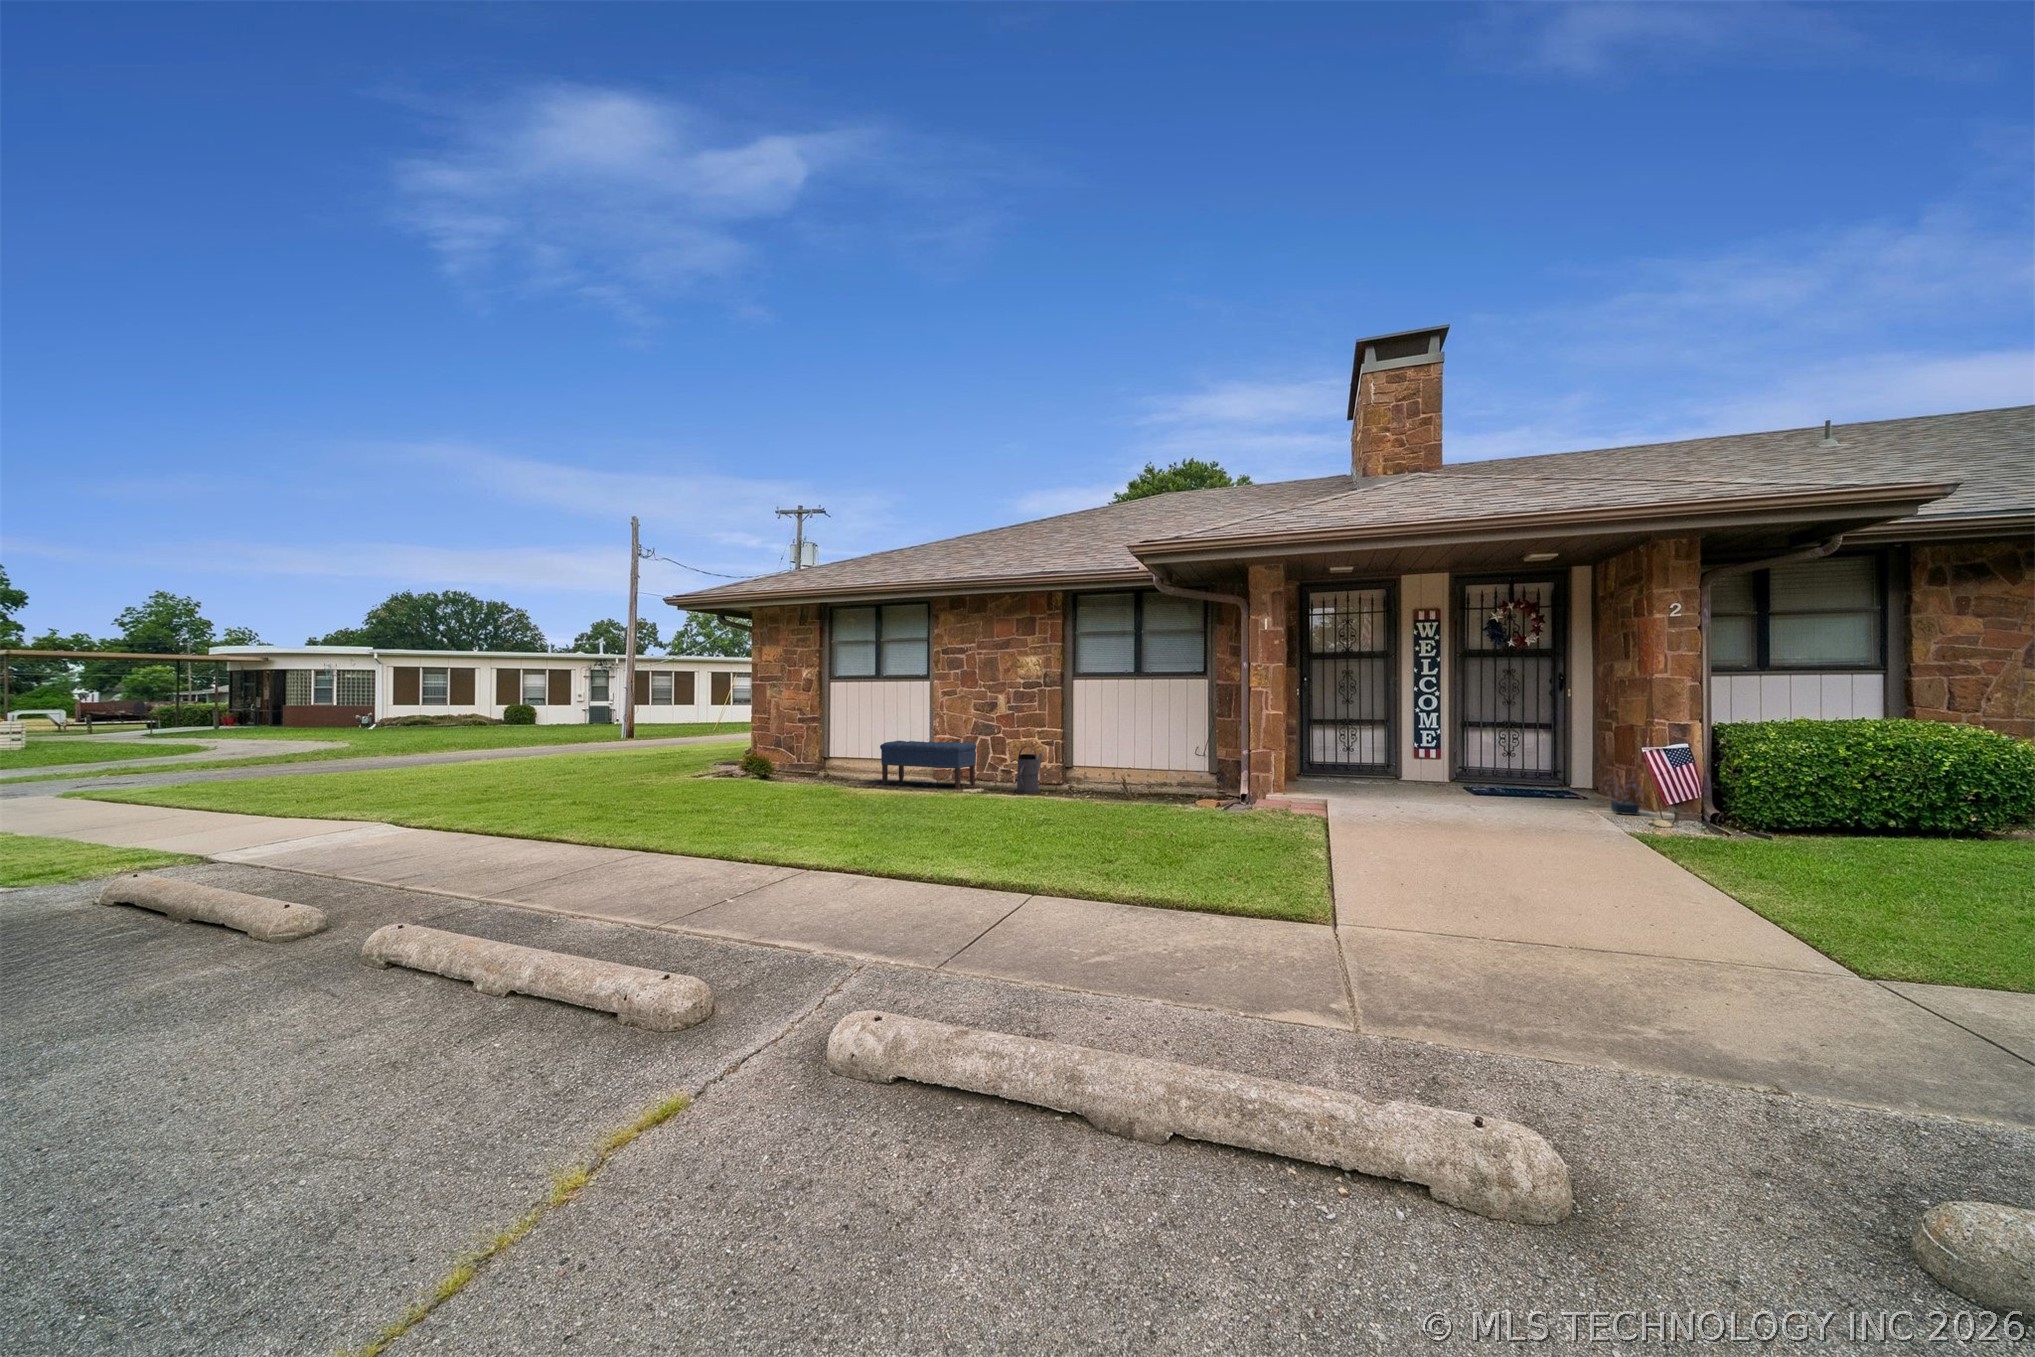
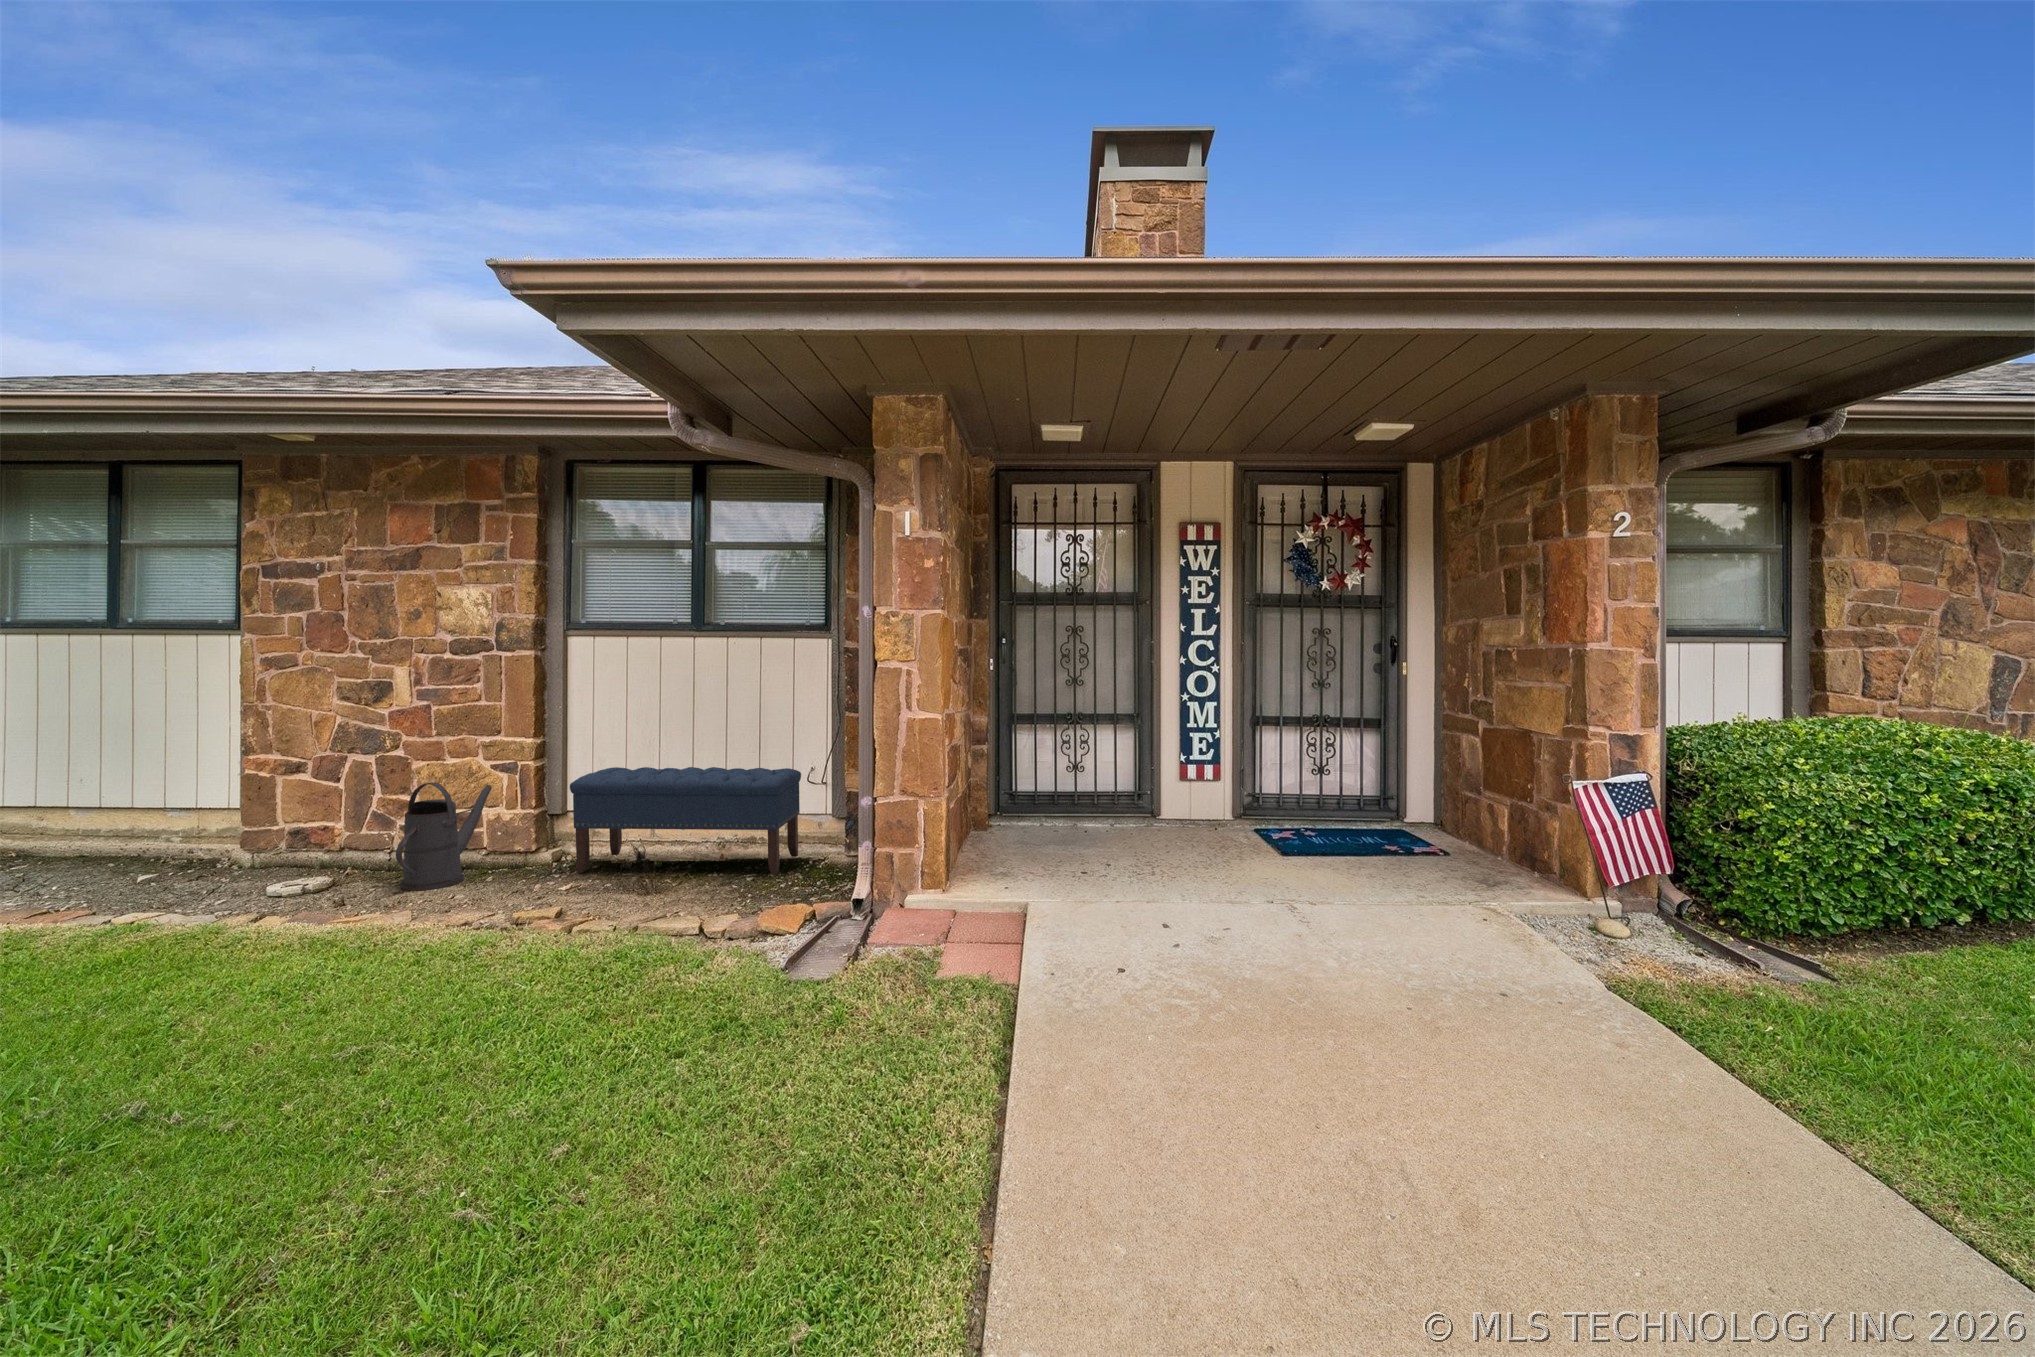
bench: present [880,741,977,789] -> present [570,767,801,875]
decorative plant: present [1605,774,1642,815] -> none [1486,814,1568,896]

